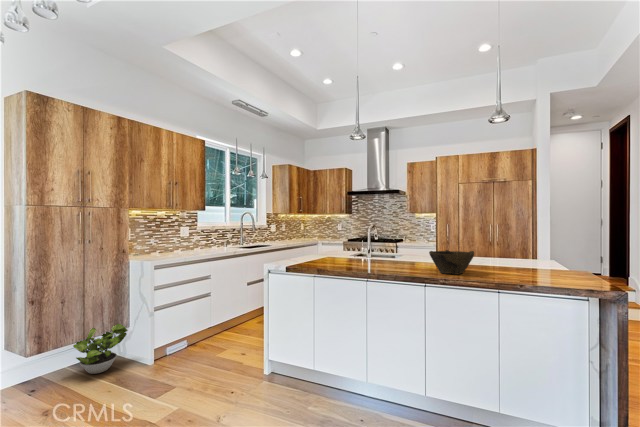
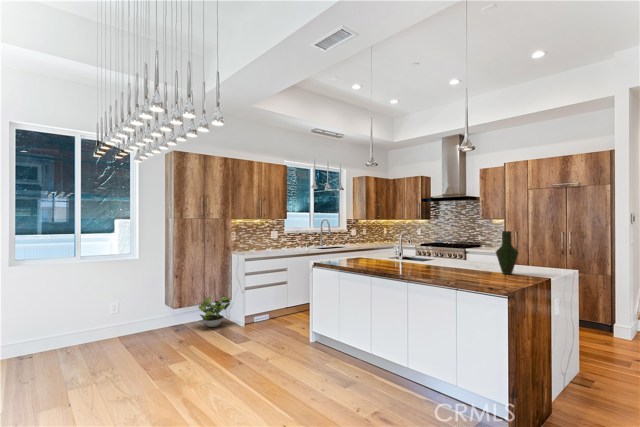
vase: none [492,220,517,268] -> present [496,231,518,274]
bowl: present [429,250,474,274] -> none [423,256,461,276]

